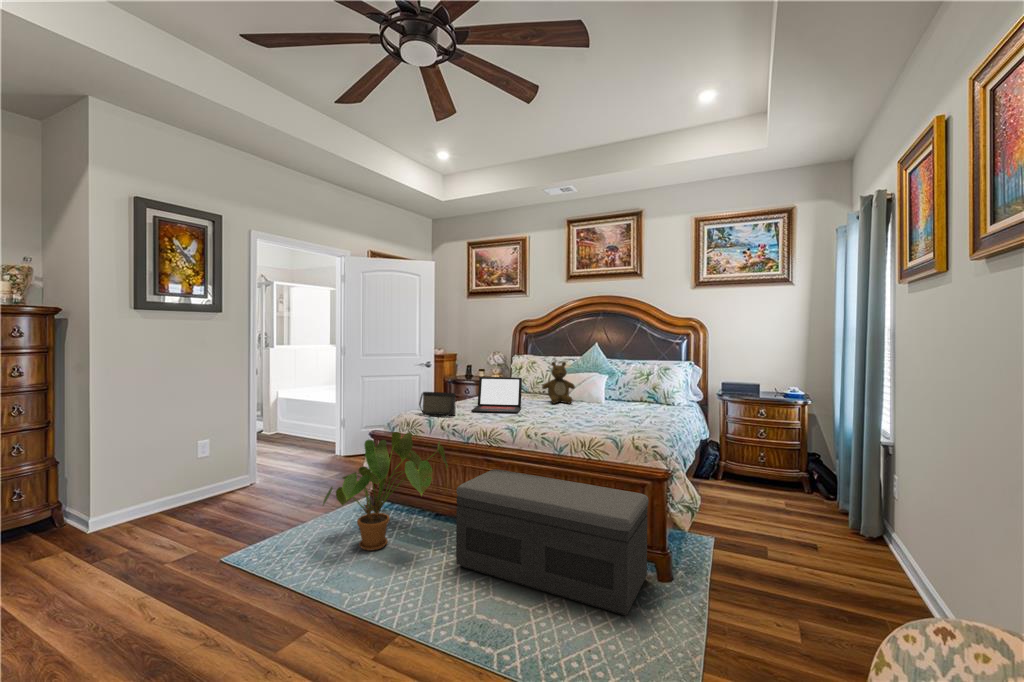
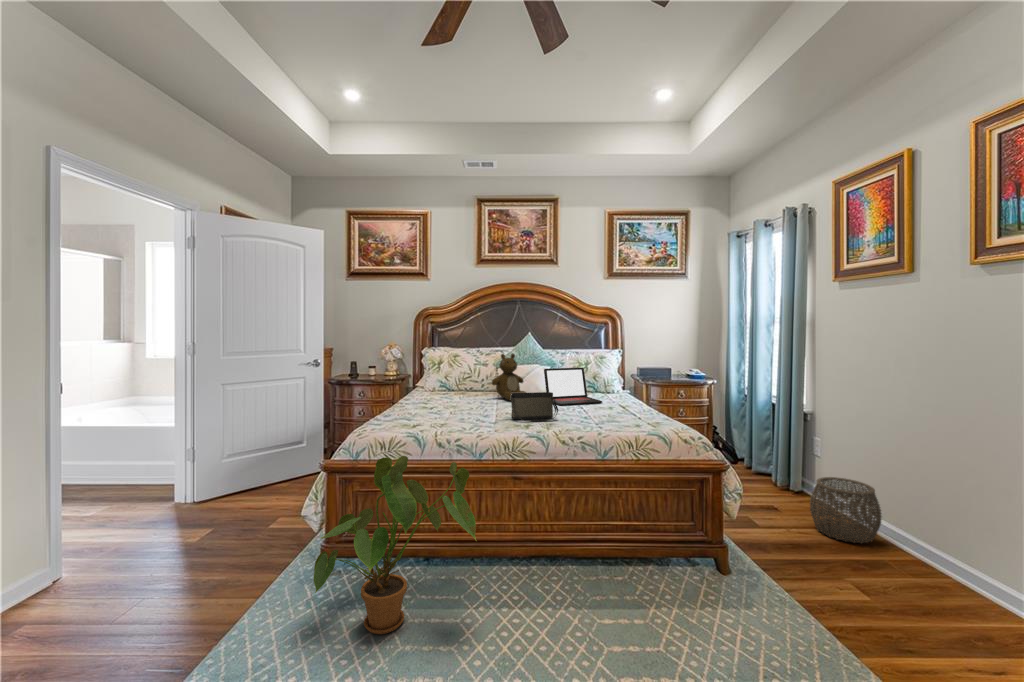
laptop: present [471,377,522,413] -> present [544,368,602,405]
handbag: present [419,392,456,417] -> present [511,392,558,422]
storage bench: present [456,469,648,615] -> none [523,487,749,623]
woven basket: none [829,516,917,600] -> present [810,477,882,543]

